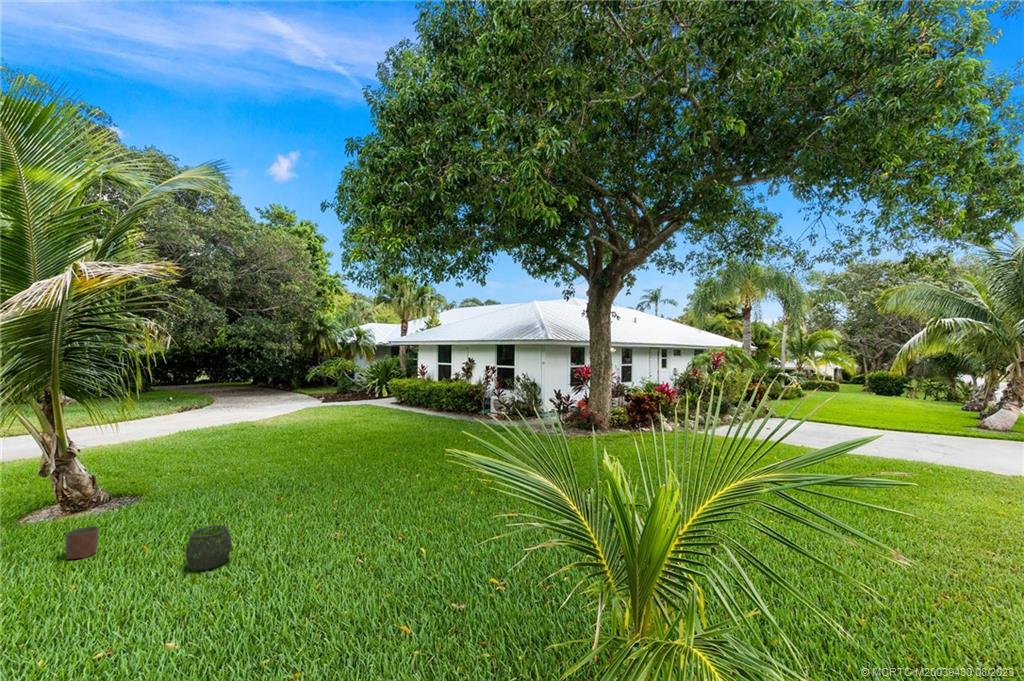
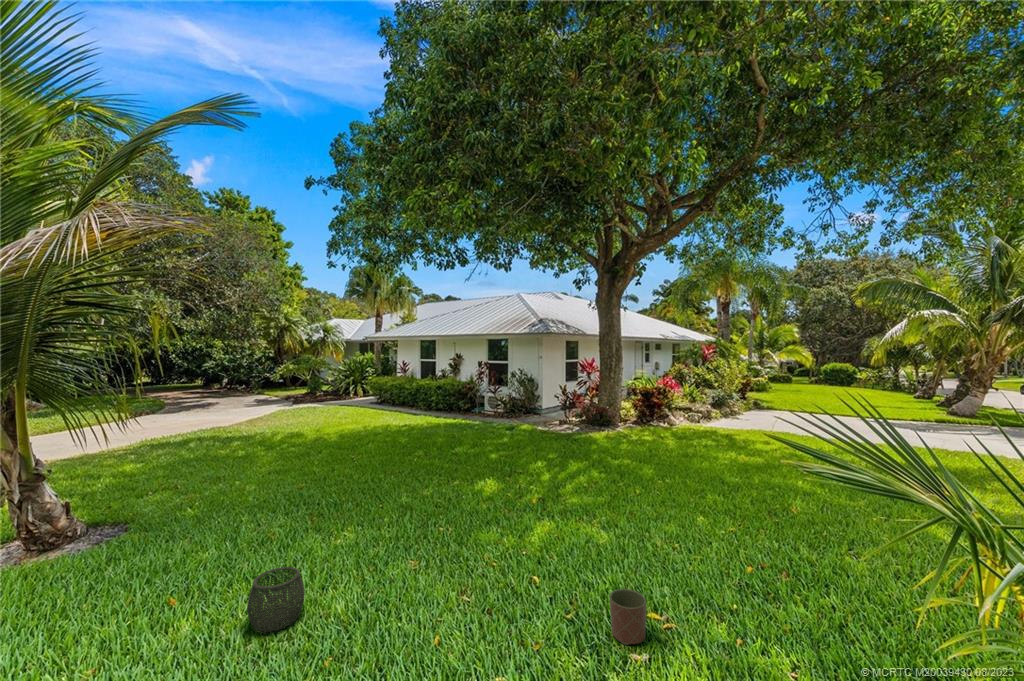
planter: present [66,526,99,559] -> present [610,589,646,645]

